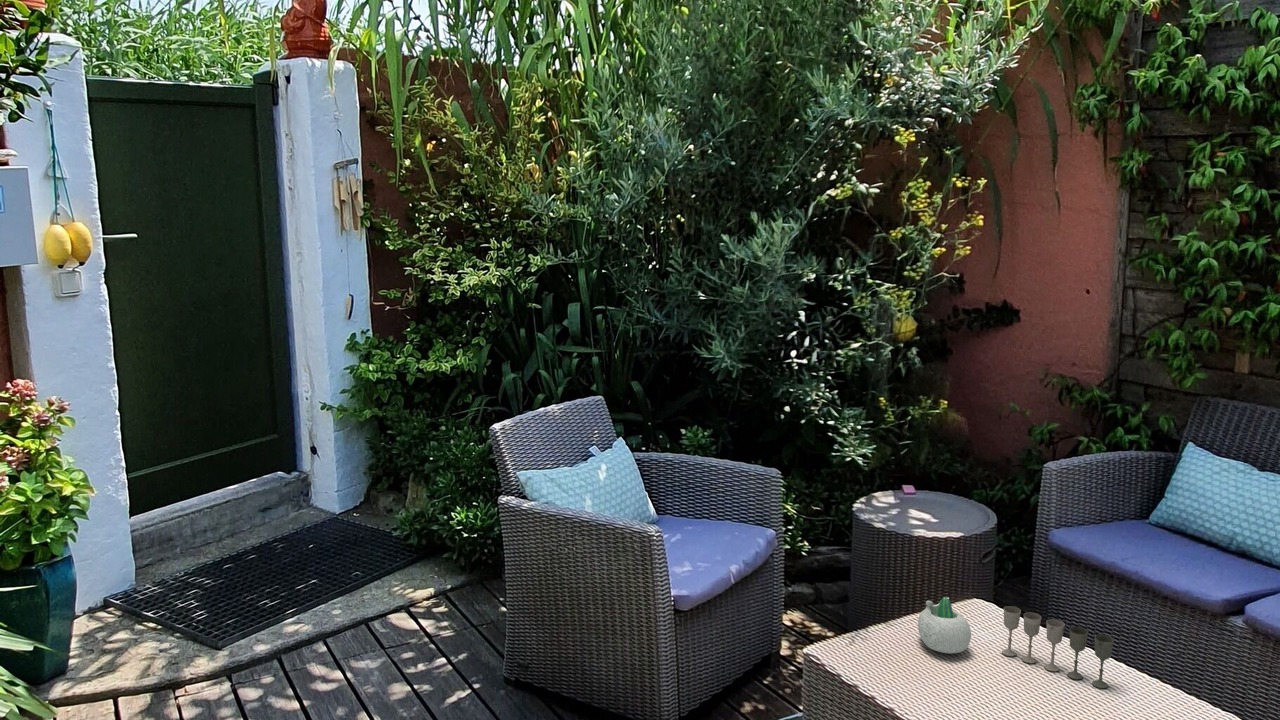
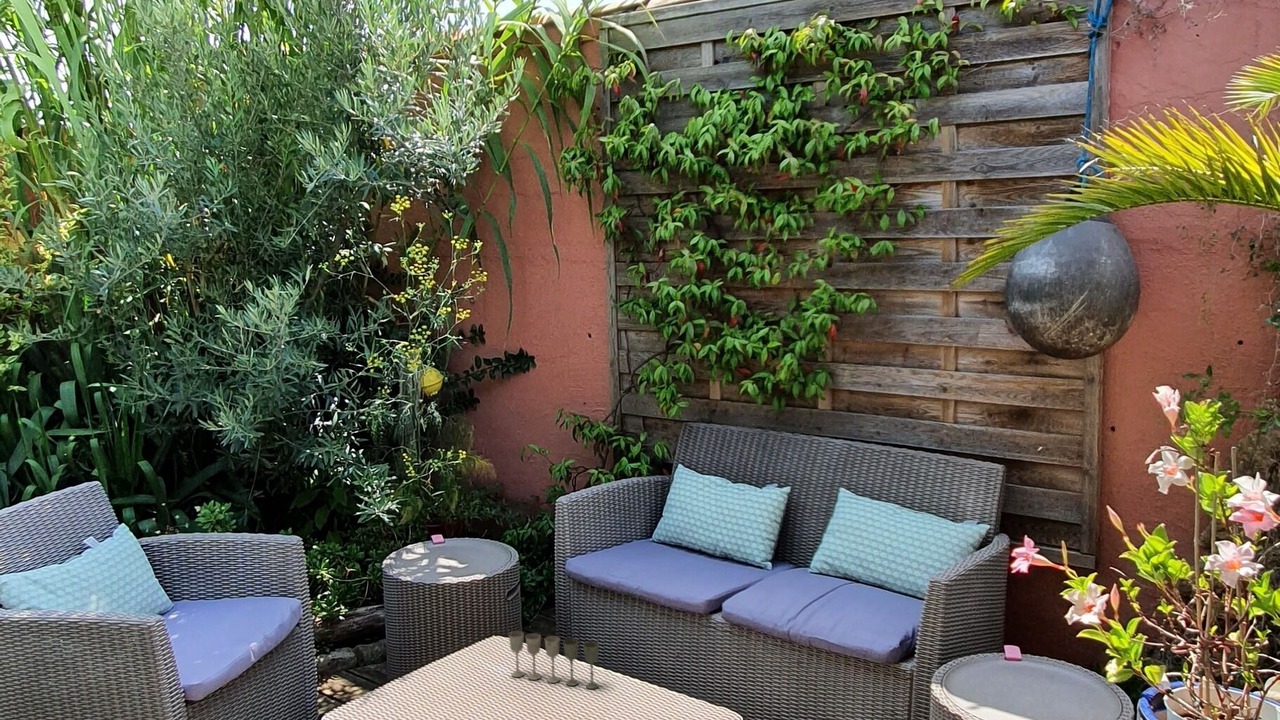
succulent planter: present [918,597,971,654] -> none [435,633,483,686]

